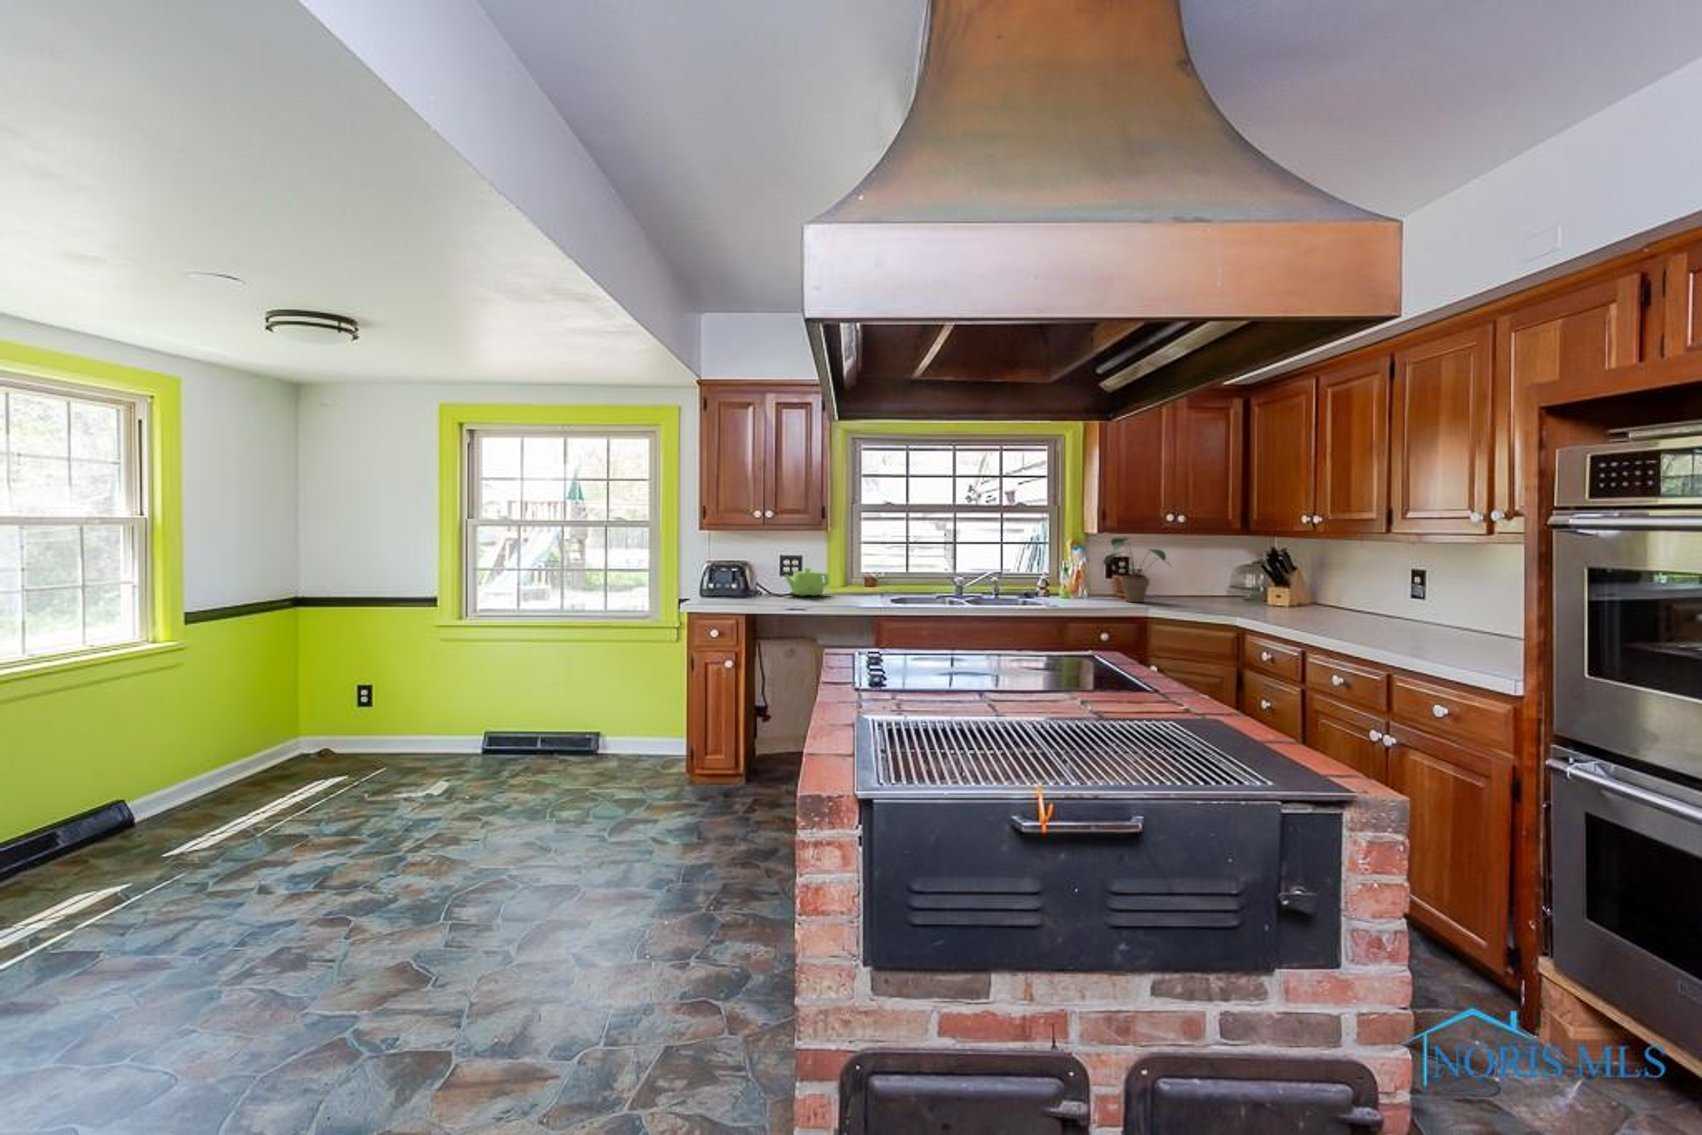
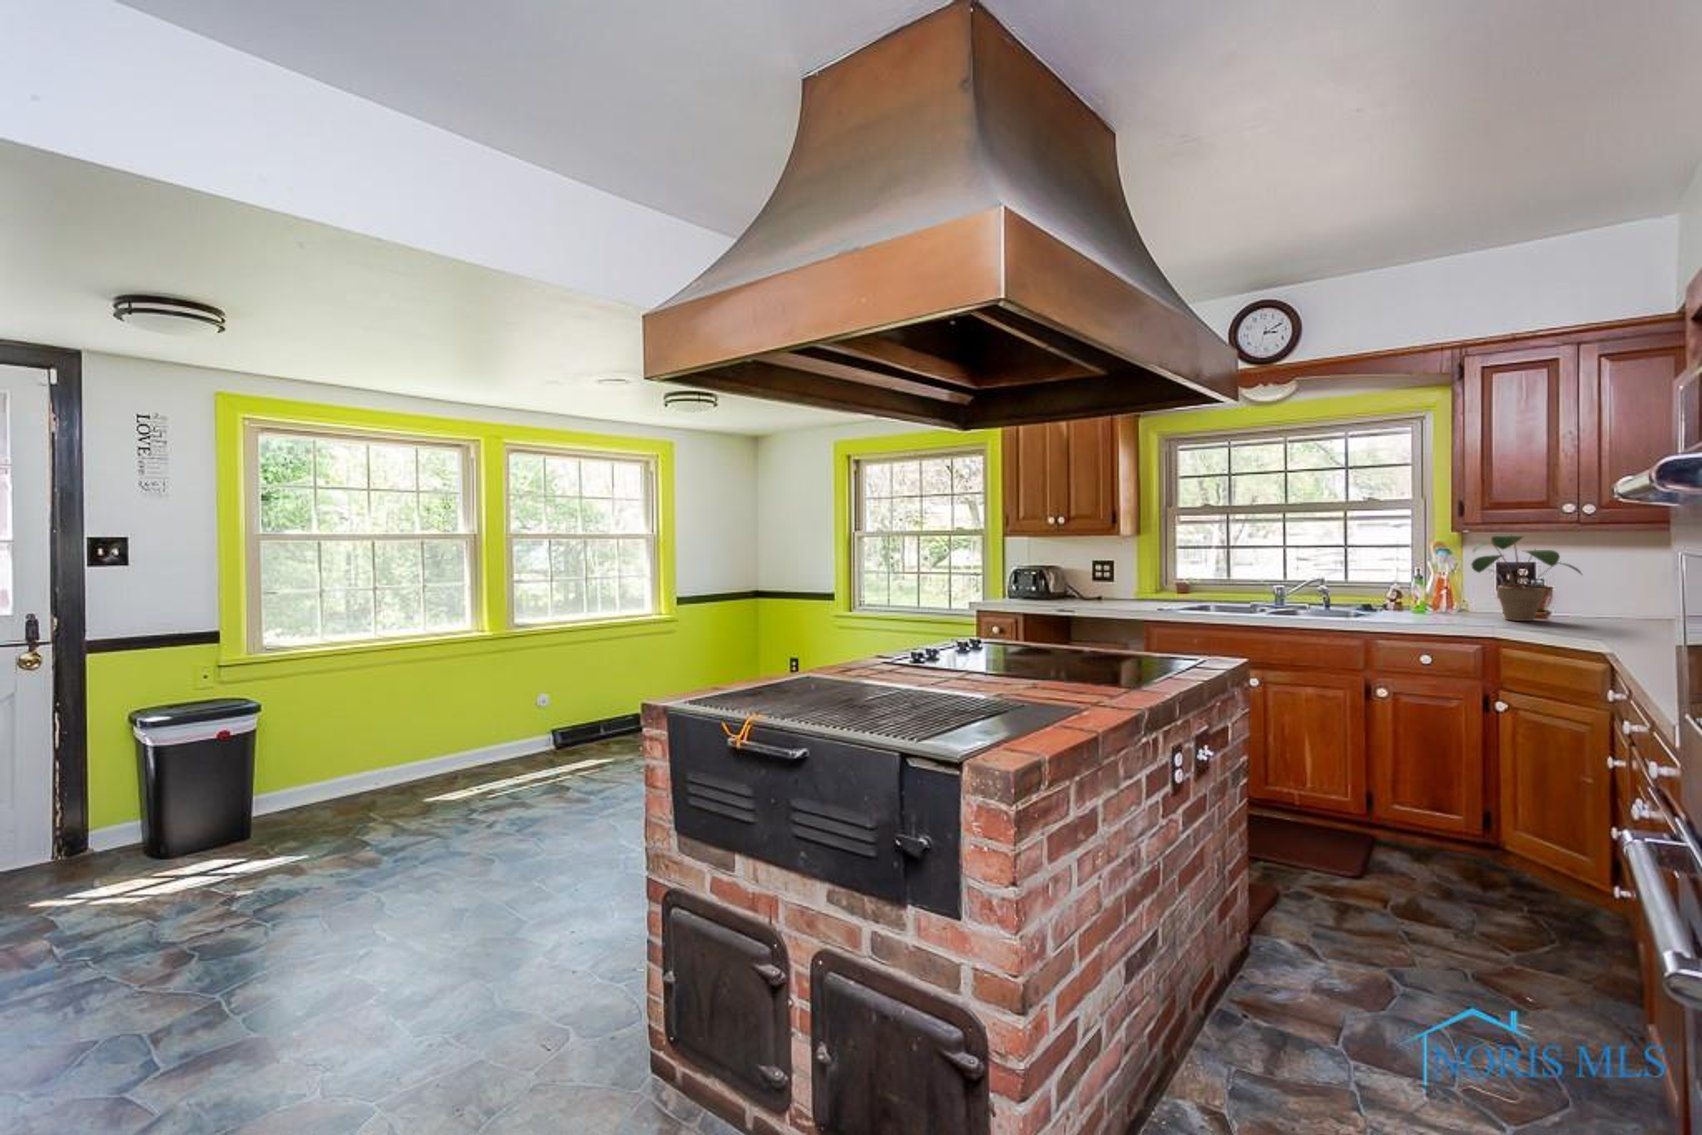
teapot: present [785,568,829,596] -> none [1083,573,1130,600]

